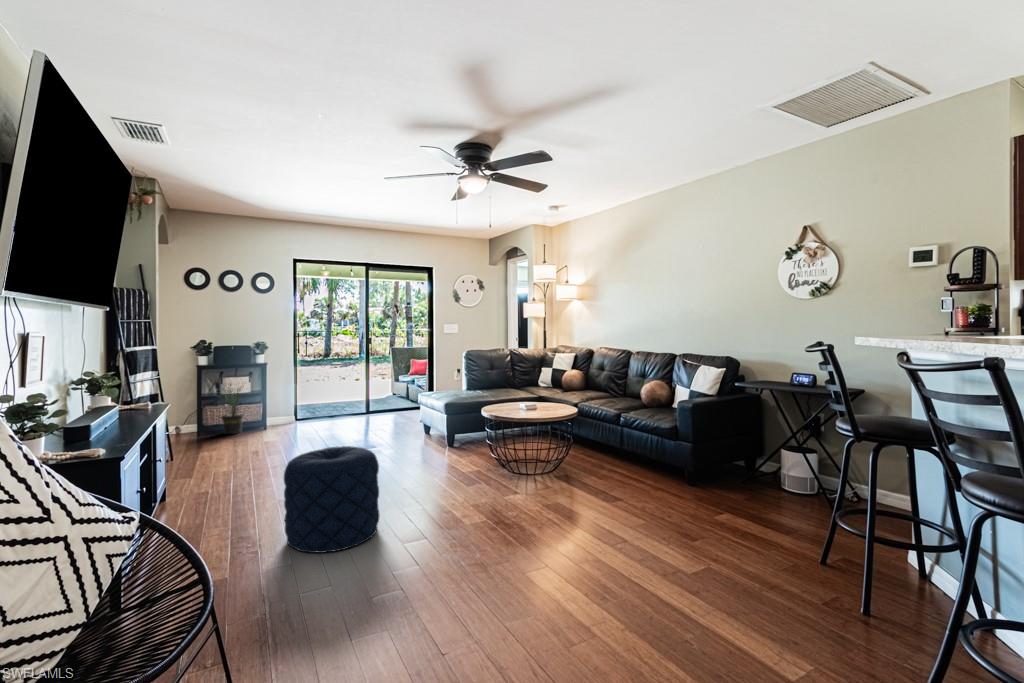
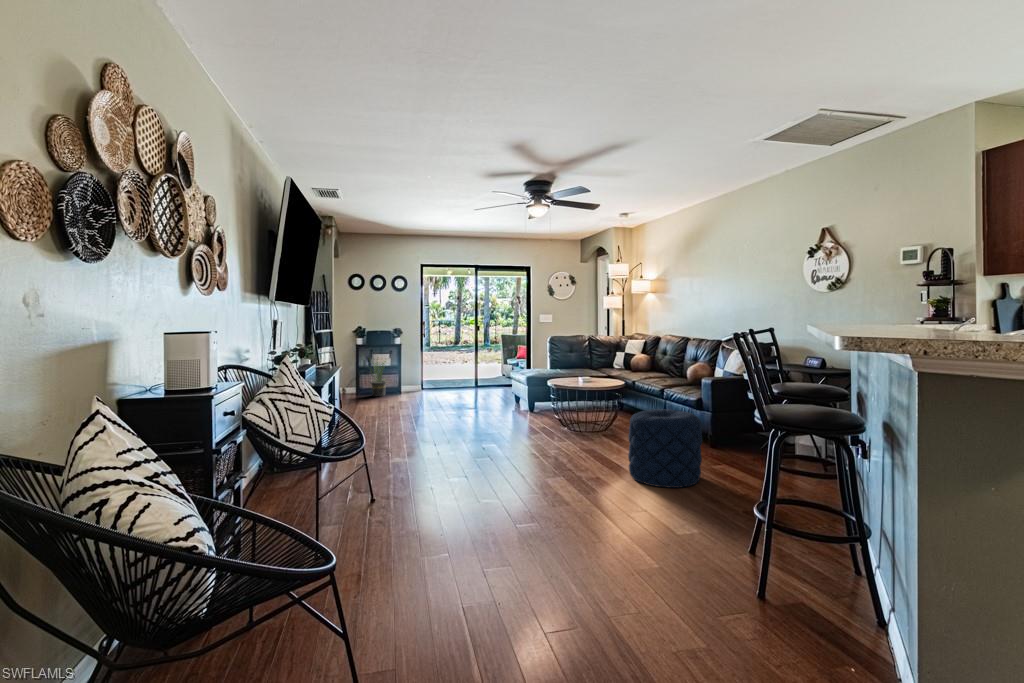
pouf: present [284,446,379,553] -> present [628,409,702,488]

